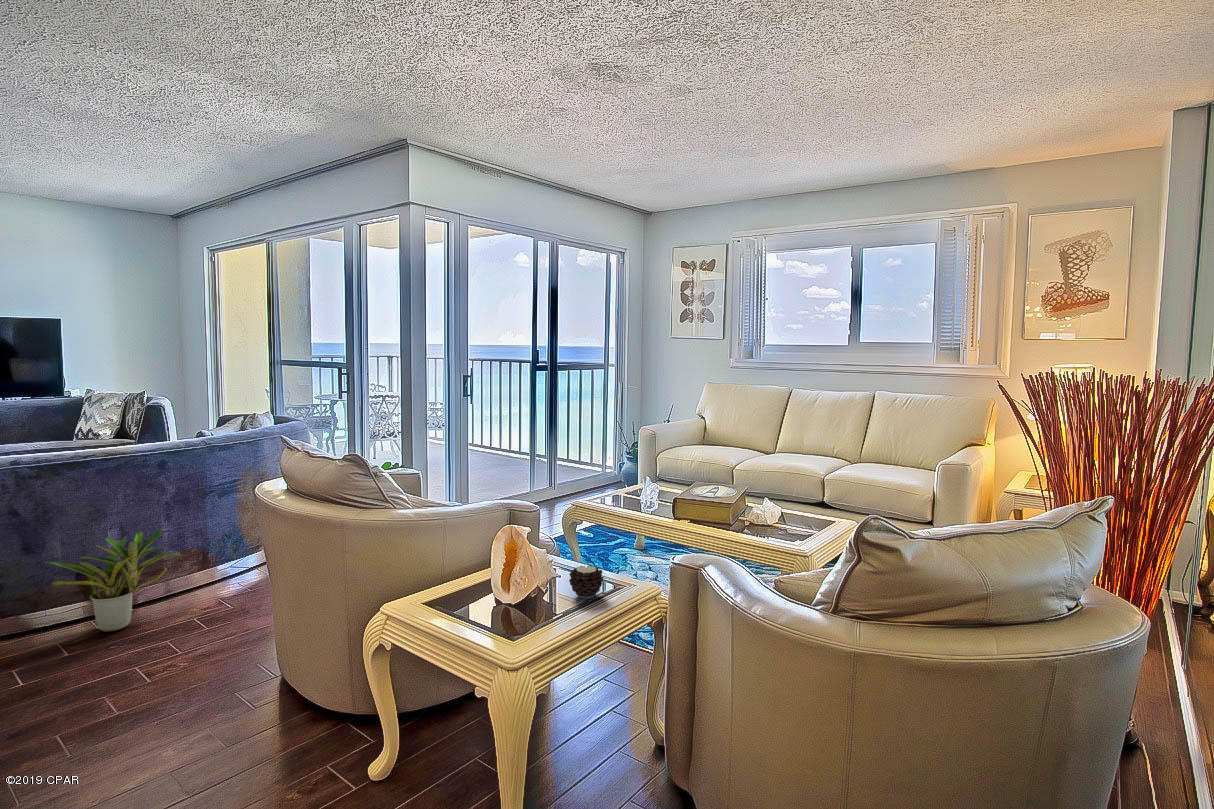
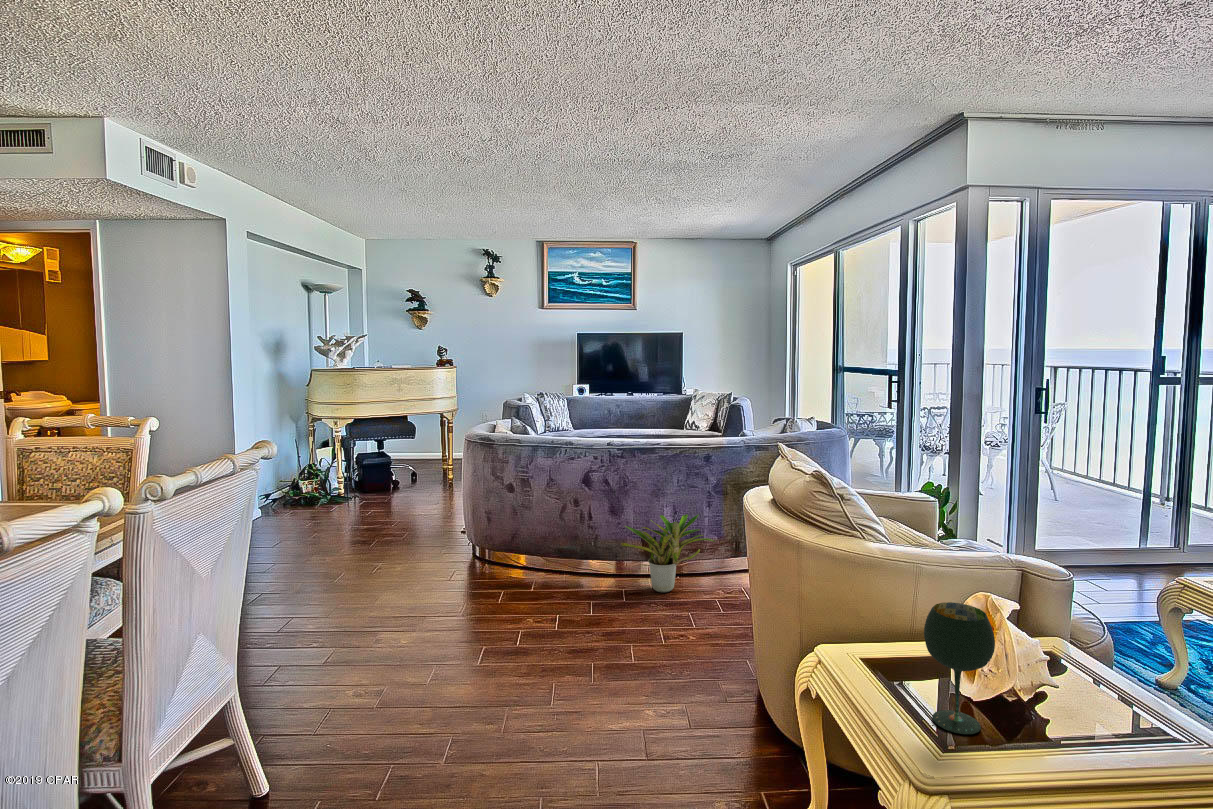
wine glass: none [490,532,537,627] -> present [924,602,995,734]
candle: present [569,565,603,599] -> none [1066,679,1130,734]

